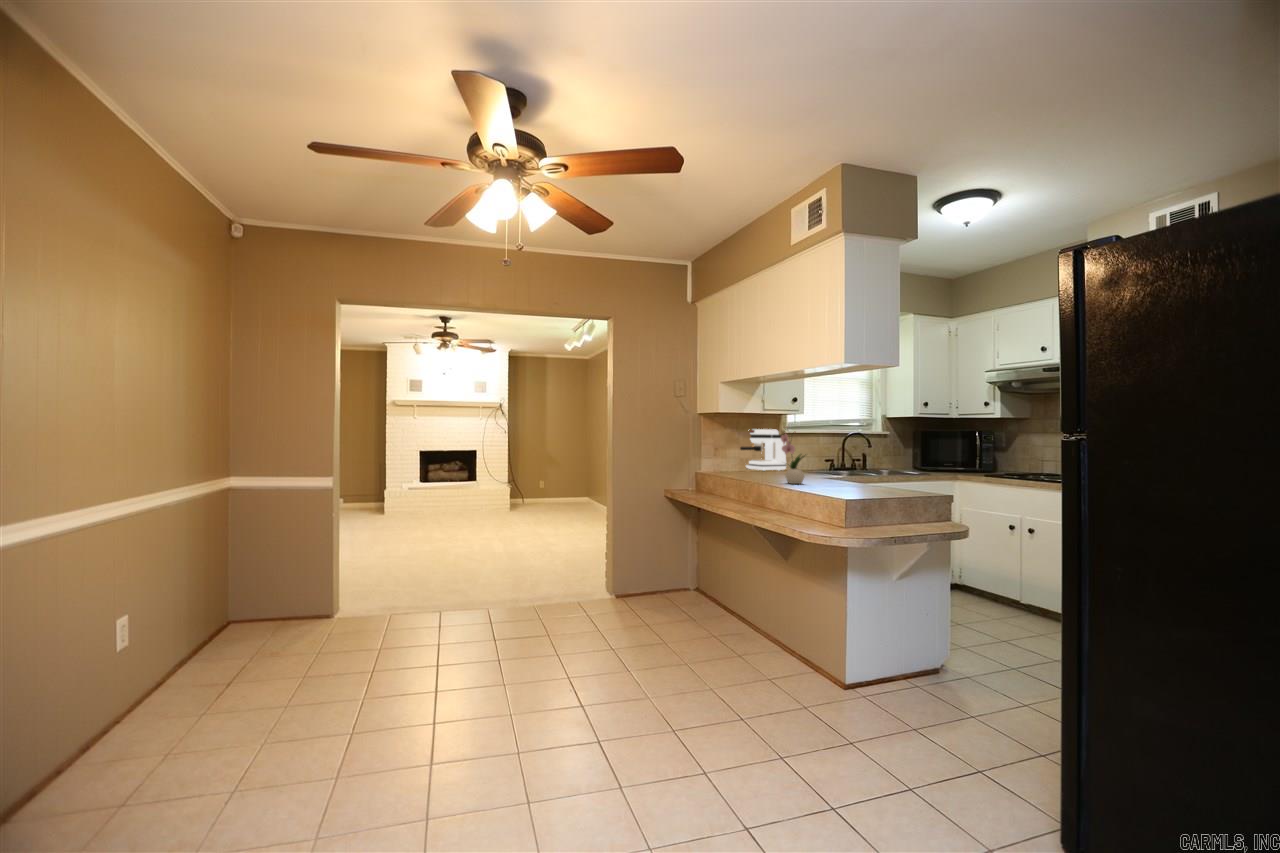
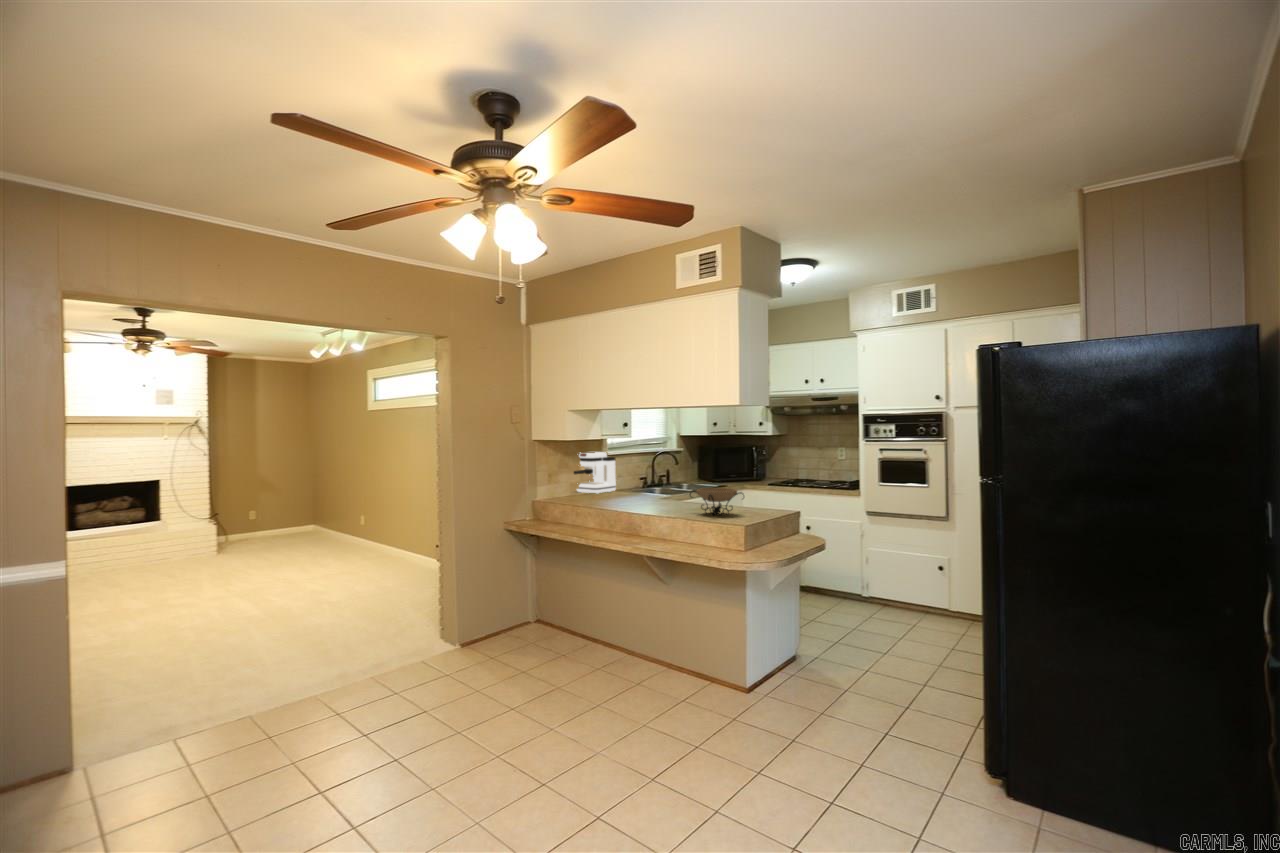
flower arrangement: present [781,434,804,484] -> none [648,456,673,511]
decorative bowl: none [819,462,877,491] -> present [690,488,744,515]

